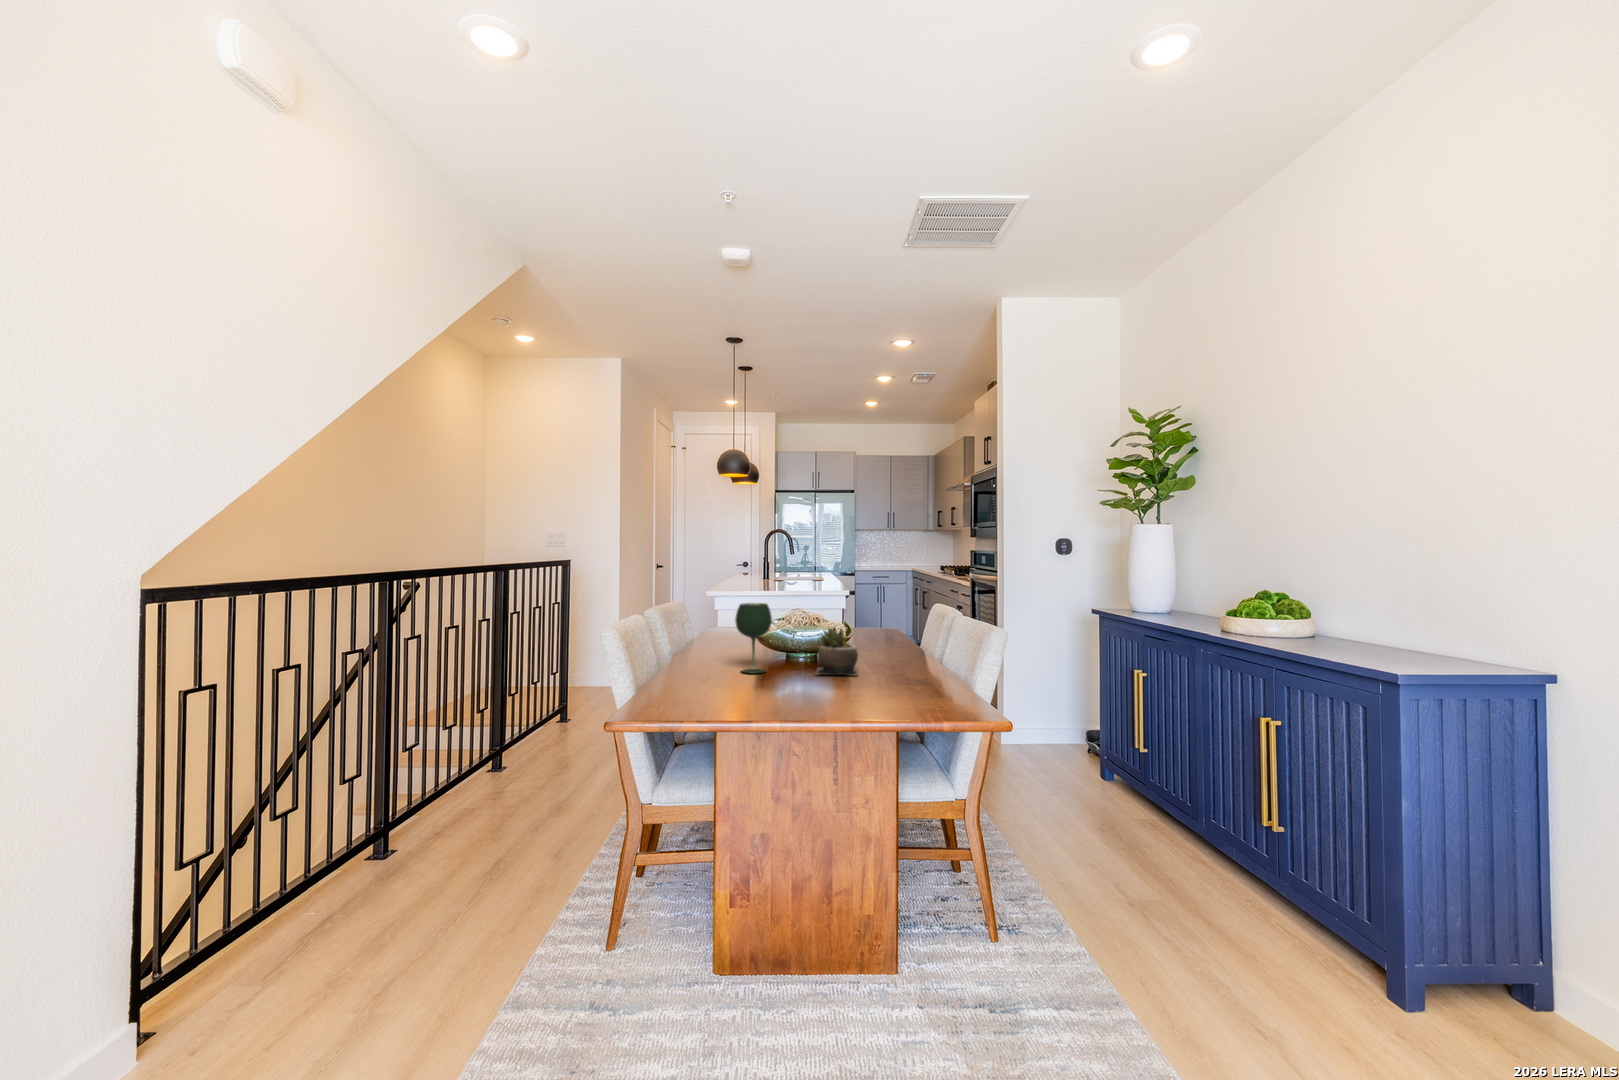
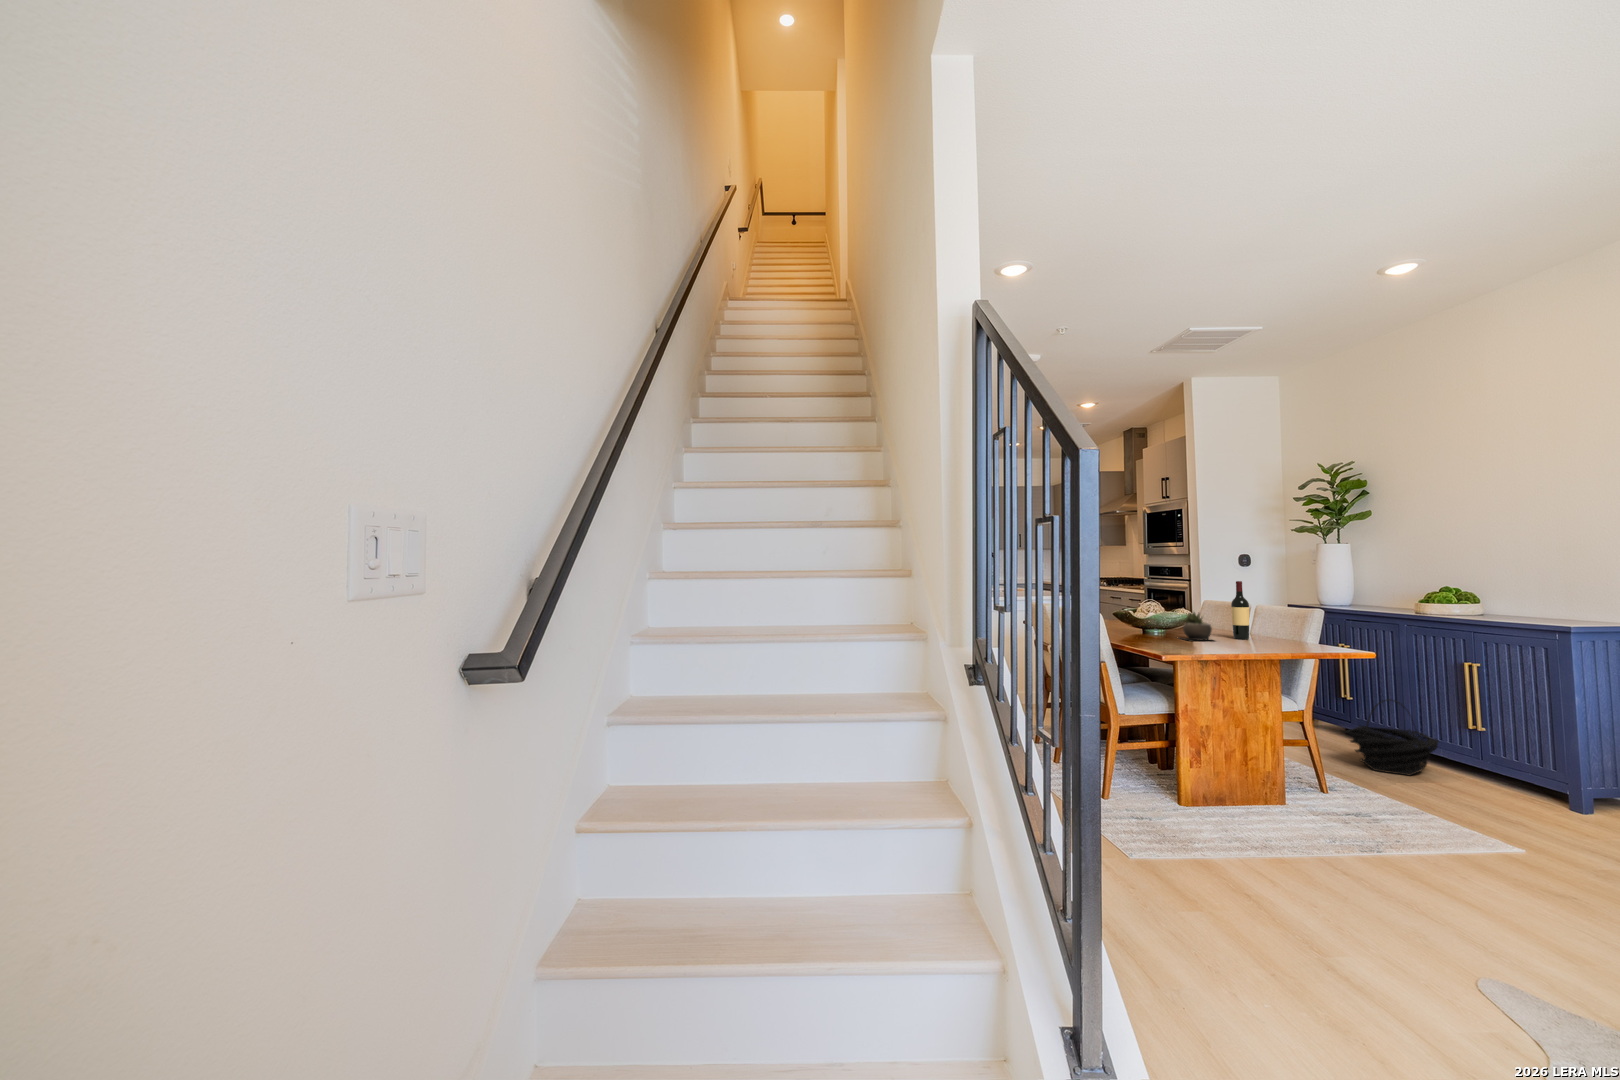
wine bottle: none [900,579,924,673] -> present [1231,581,1249,639]
wine glass: present [735,603,772,674] -> none [1132,597,1157,641]
basket: none [1091,766,1223,893] -> present [1342,699,1439,775]

